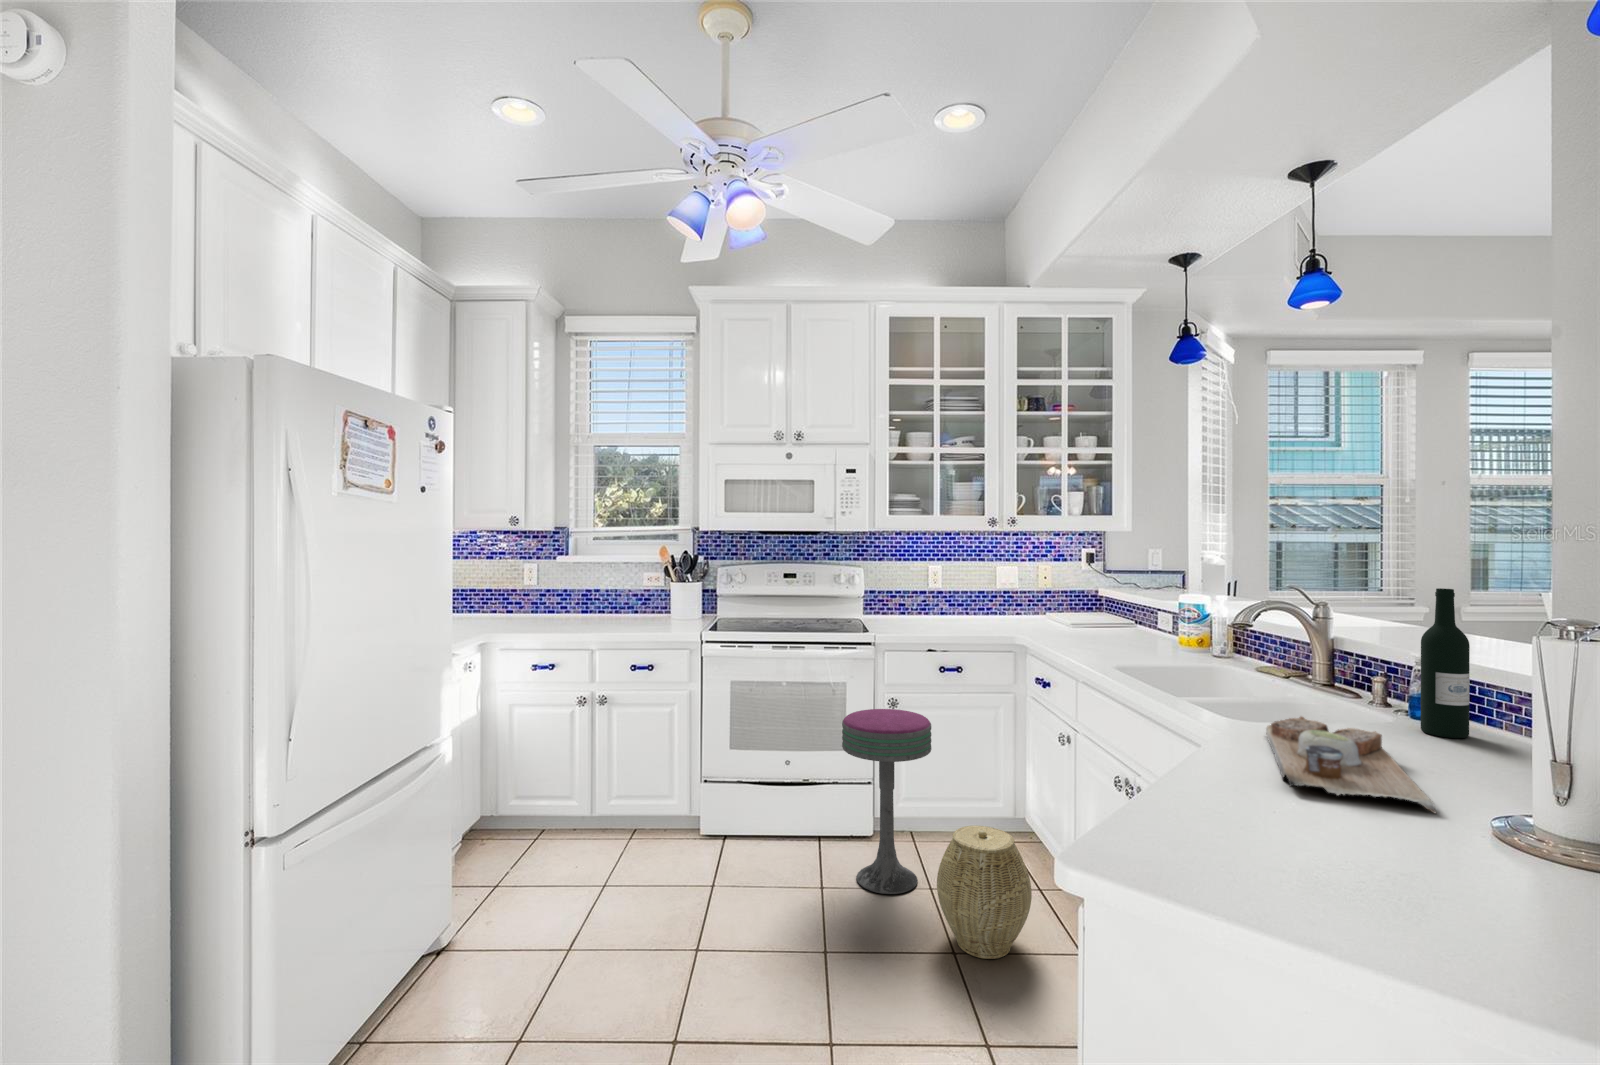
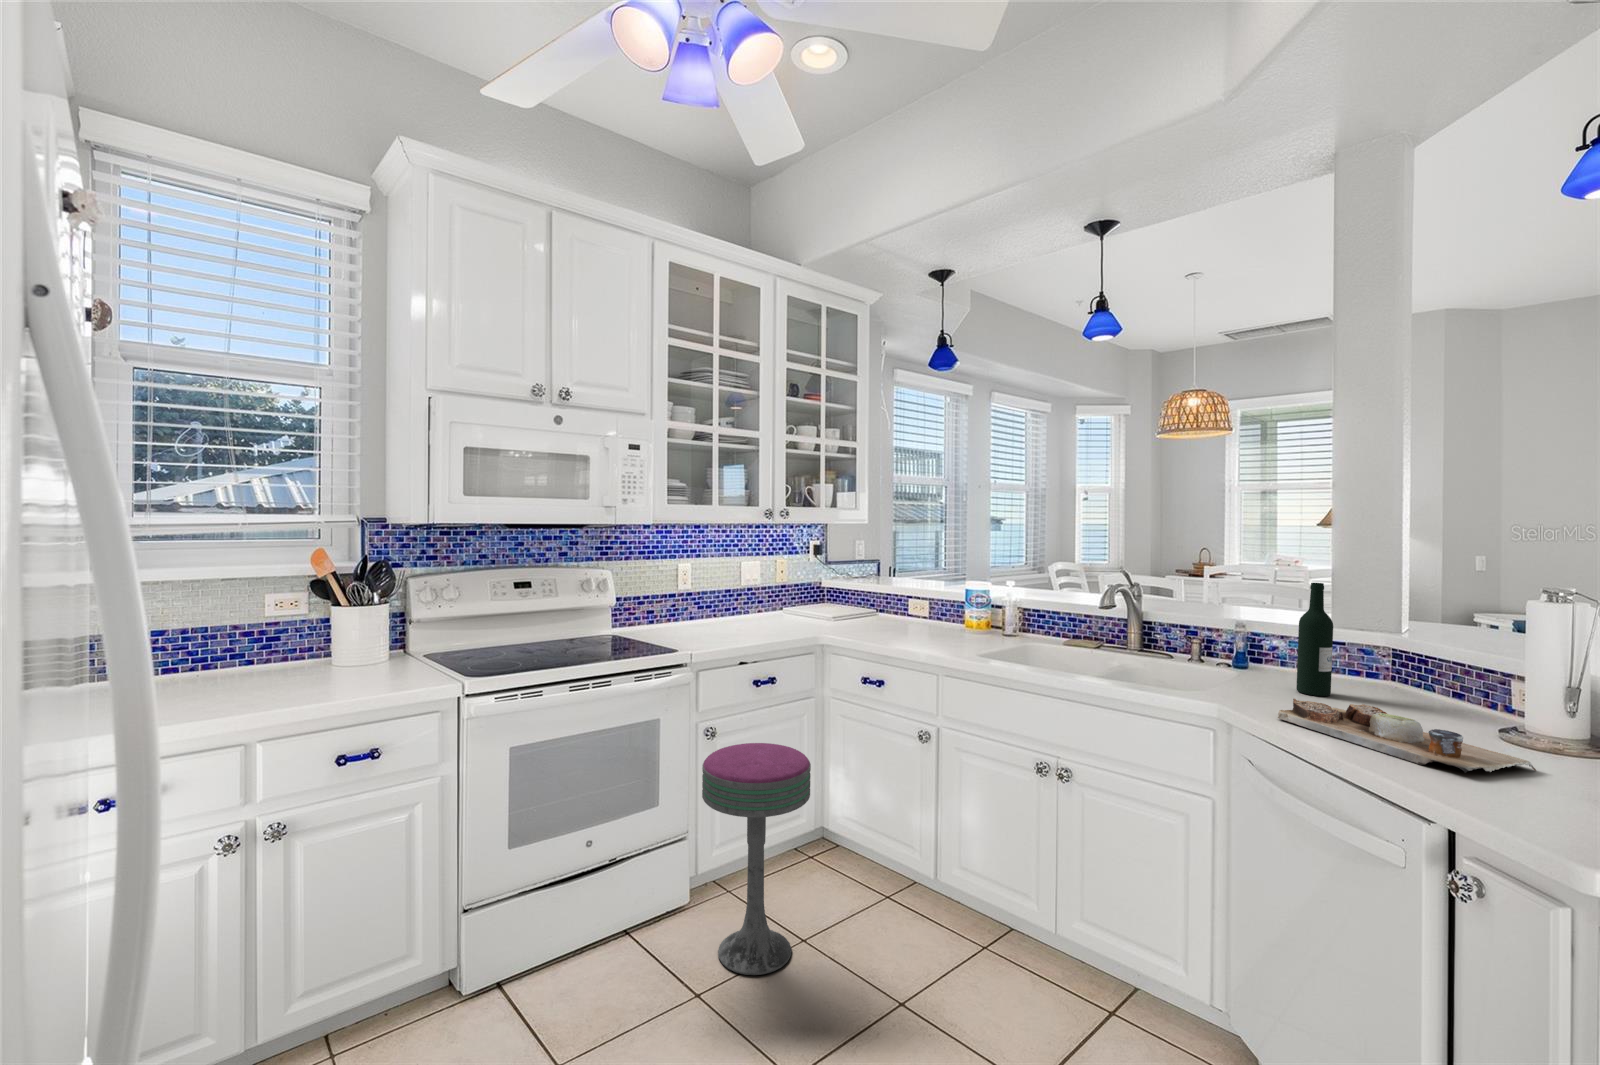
woven basket: present [937,826,1032,959] -> none [864,855,966,1005]

